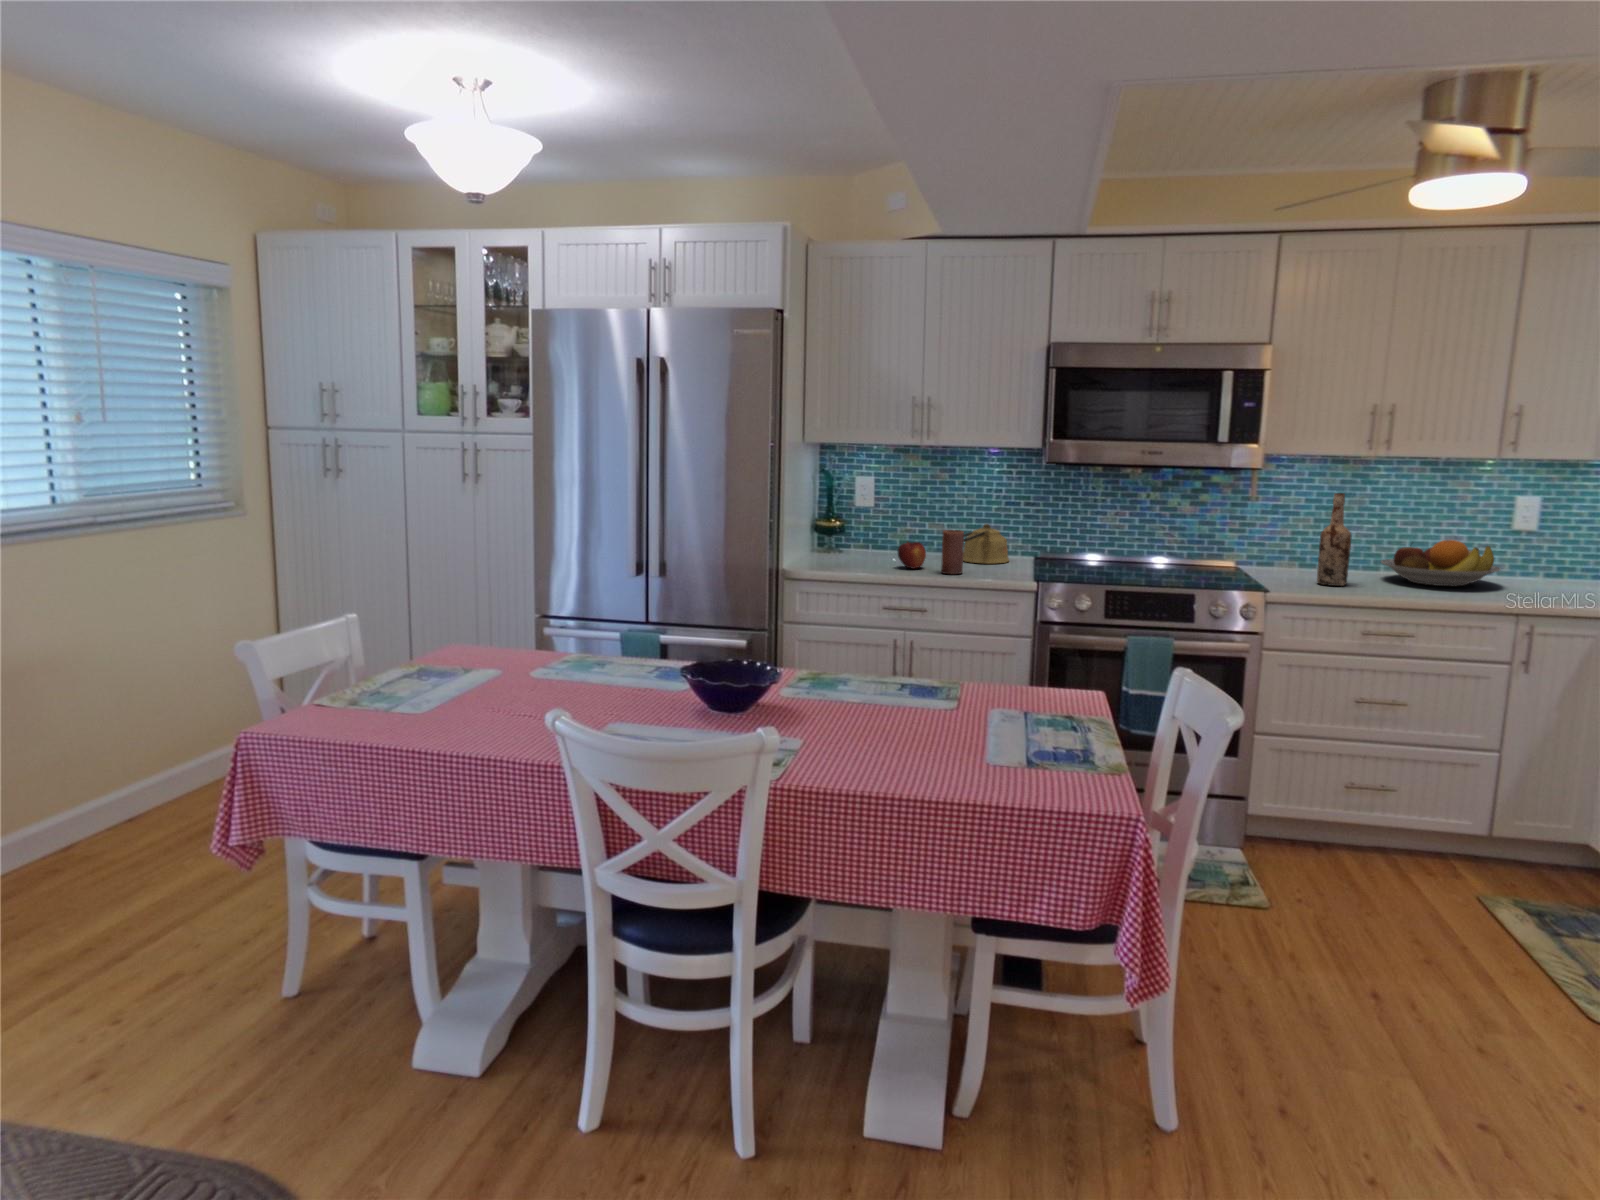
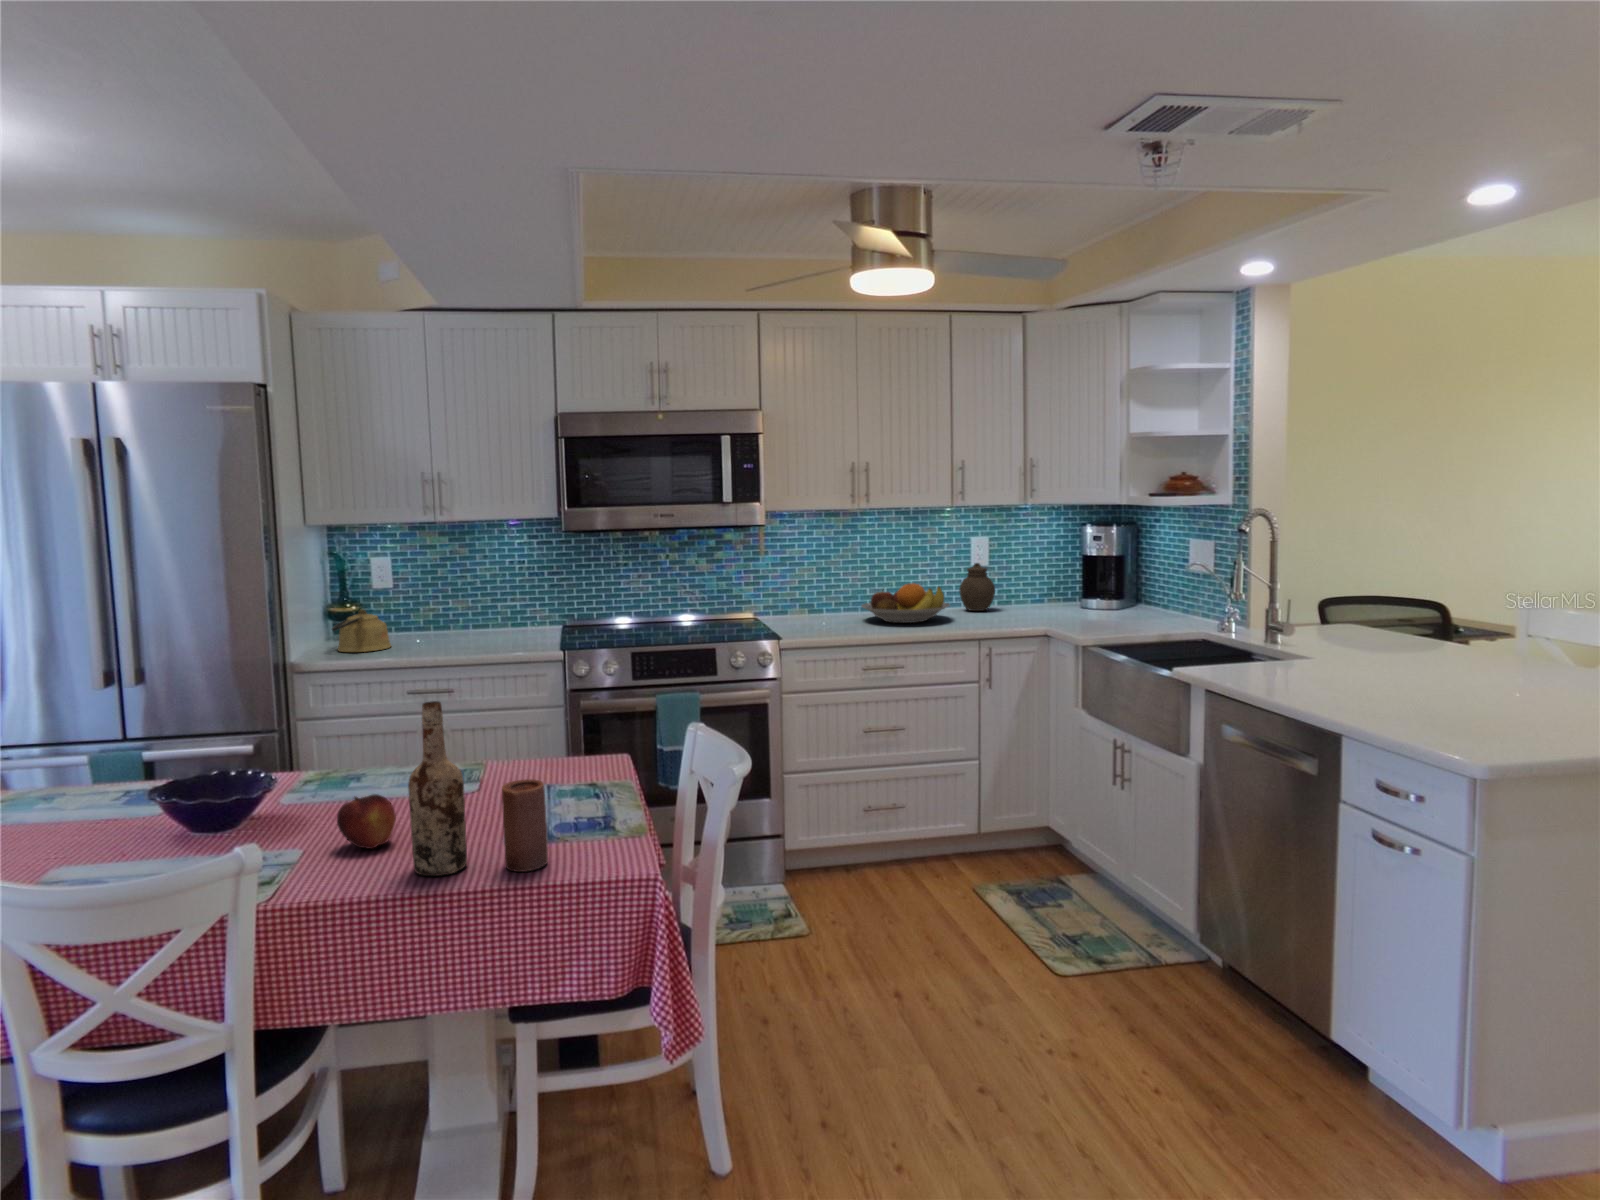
wine bottle: present [1317,493,1351,586] -> present [408,701,467,876]
jar: none [1515,521,1567,580] -> present [959,563,995,611]
kettle: present [963,524,1009,564] -> present [332,610,391,652]
candle: present [941,530,964,574] -> present [502,779,548,872]
fruit: present [898,542,926,569] -> present [337,794,396,849]

